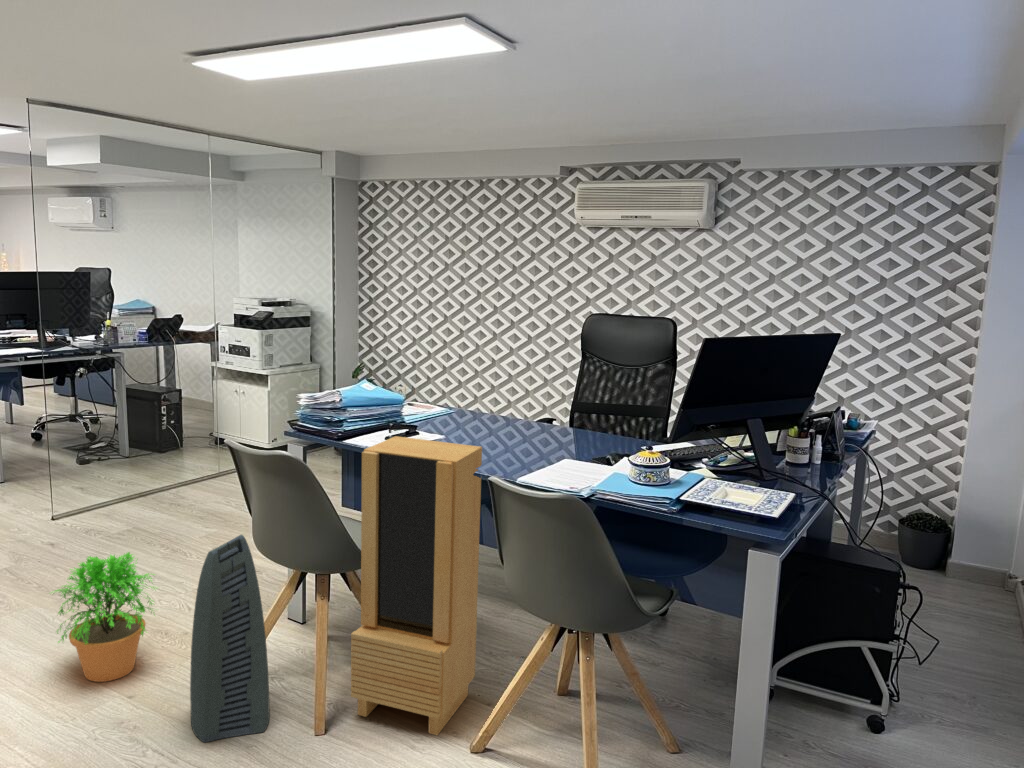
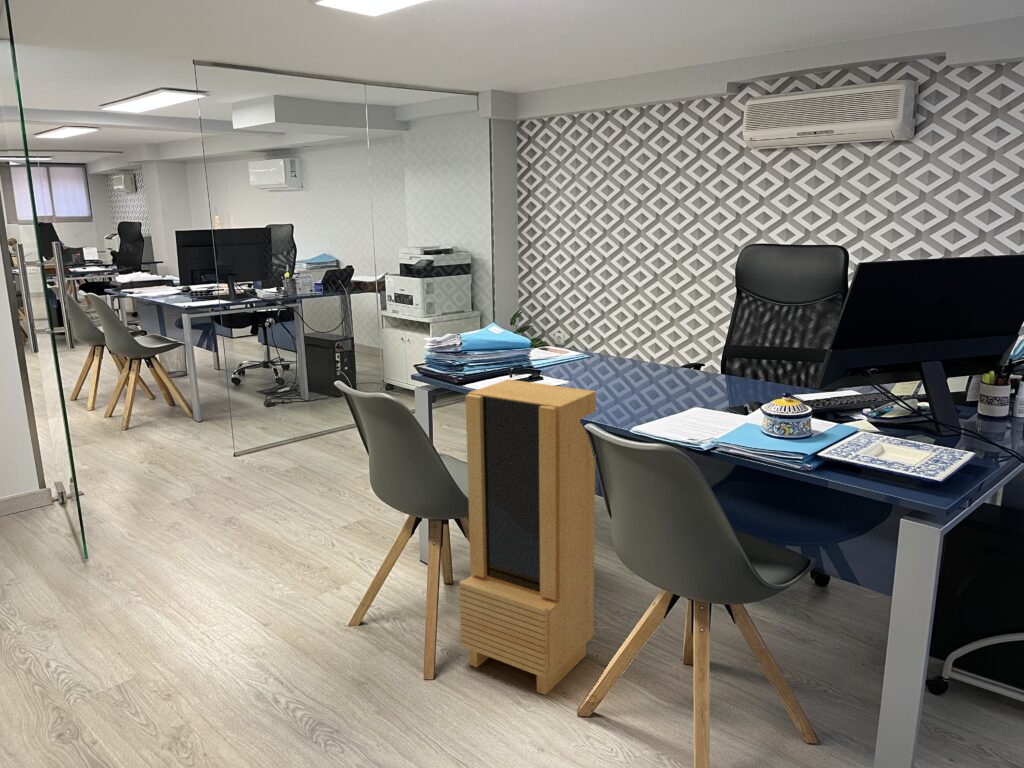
air purifier: present [190,535,270,742] -> none [309,476,385,677]
potted plant: present [55,552,154,682] -> none [196,488,295,609]

